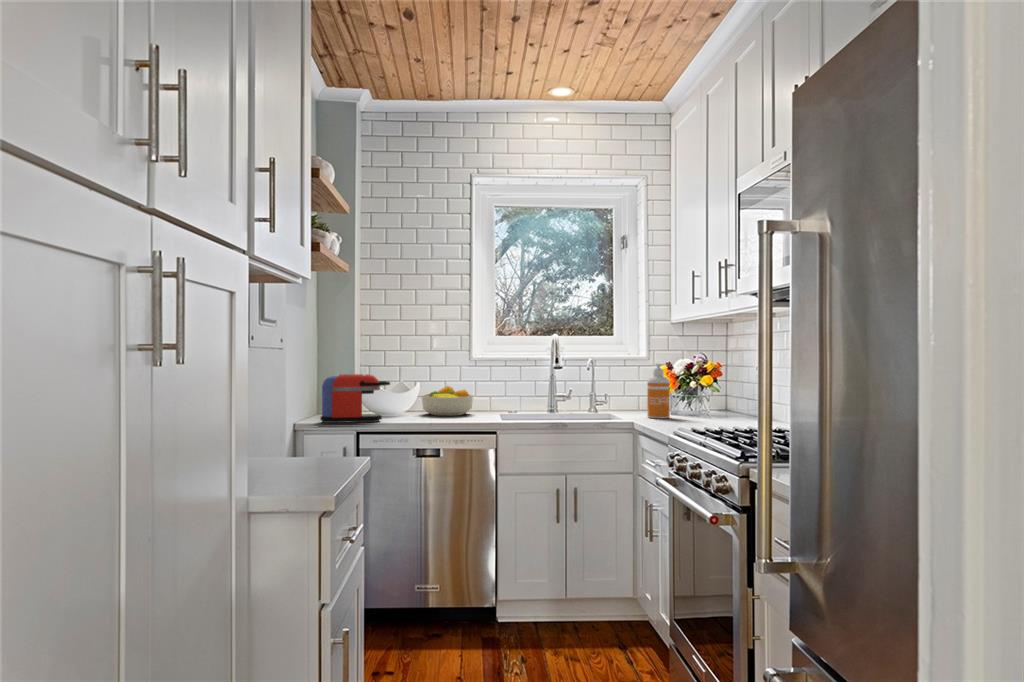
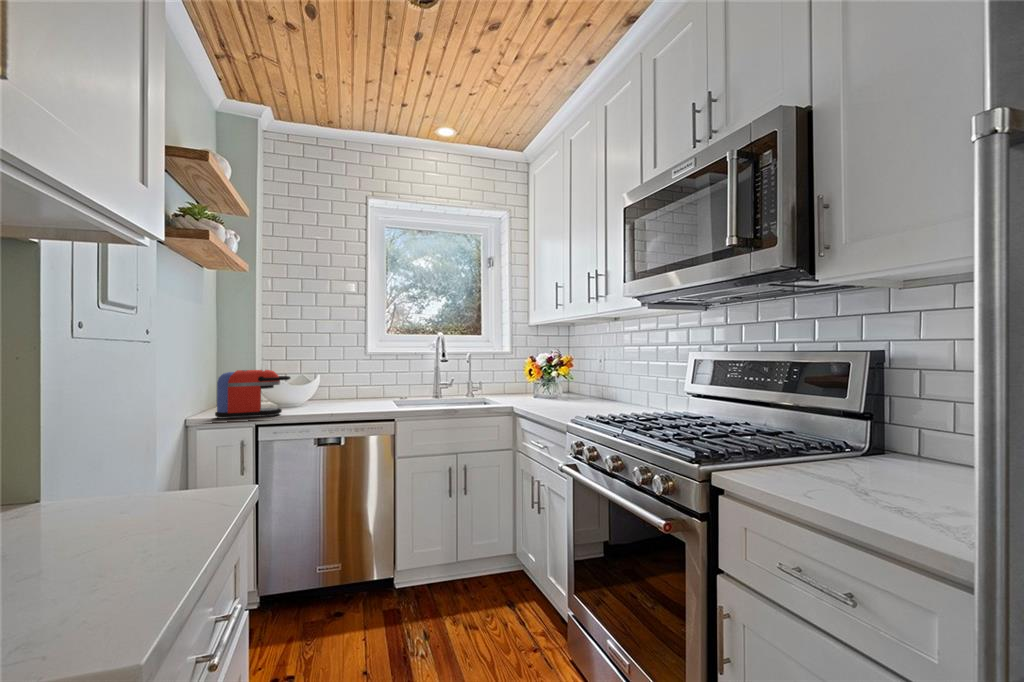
soap dispenser: present [647,364,670,418] -> none [520,357,538,402]
fruit bowl: present [422,386,473,416] -> none [321,378,370,406]

